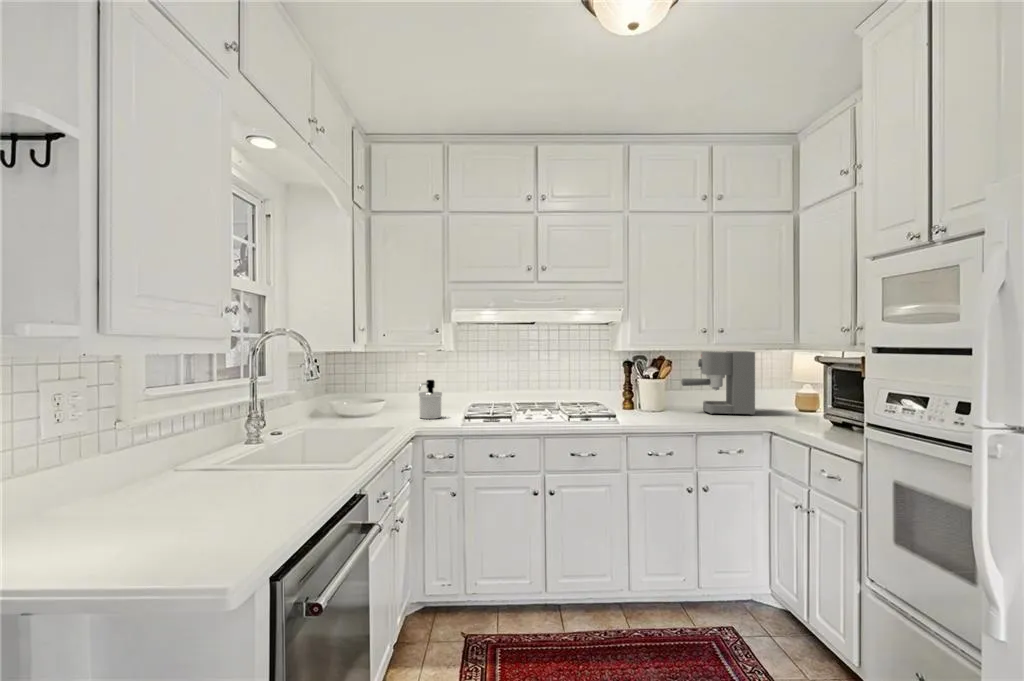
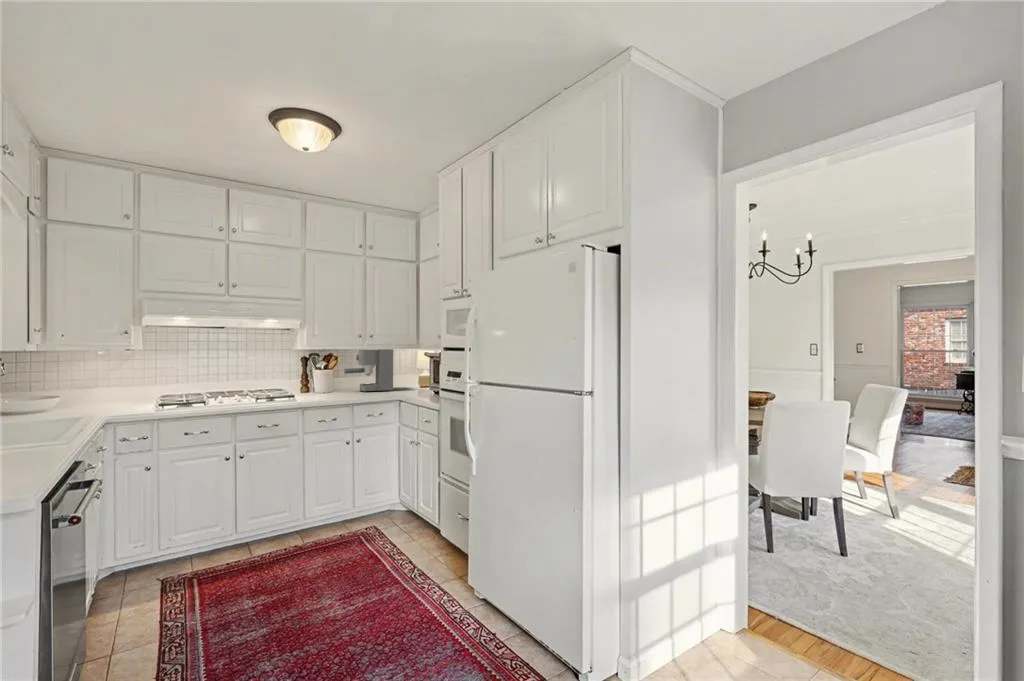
soap dispenser: present [419,380,442,419] -> none [106,375,132,410]

